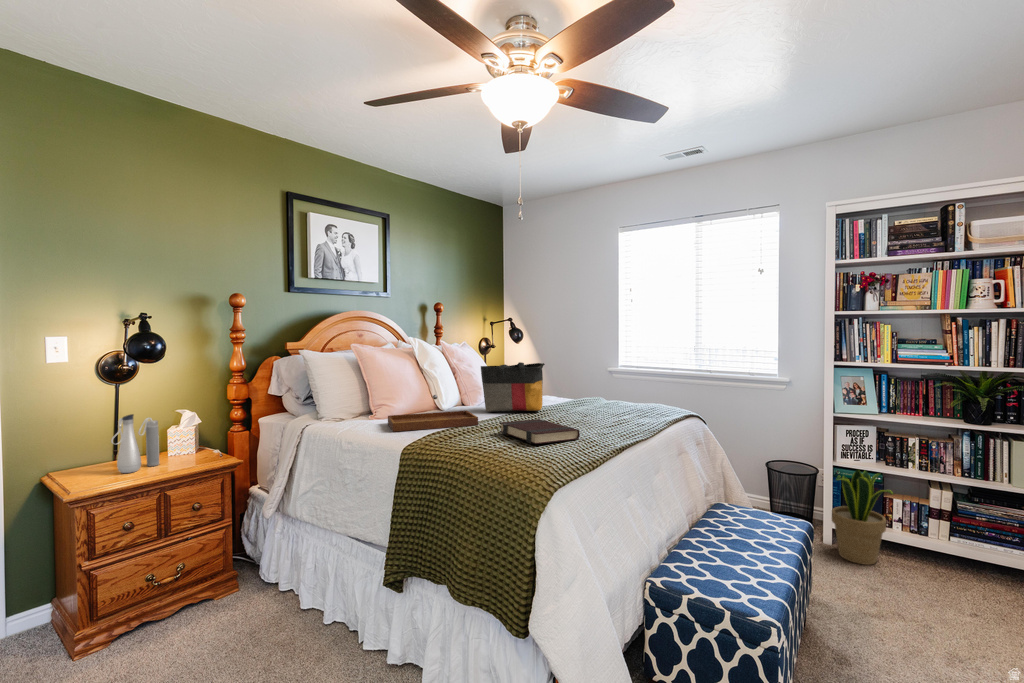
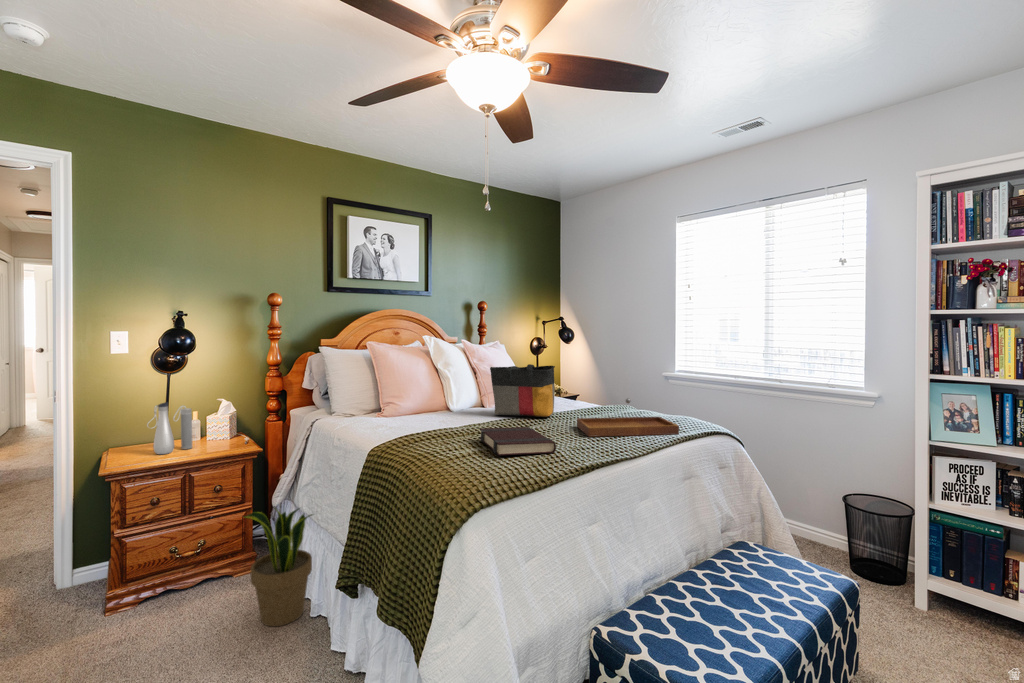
tray: present [388,395,478,432] -> present [577,399,679,437]
potted plant: present [832,470,893,565] -> present [245,508,312,626]

